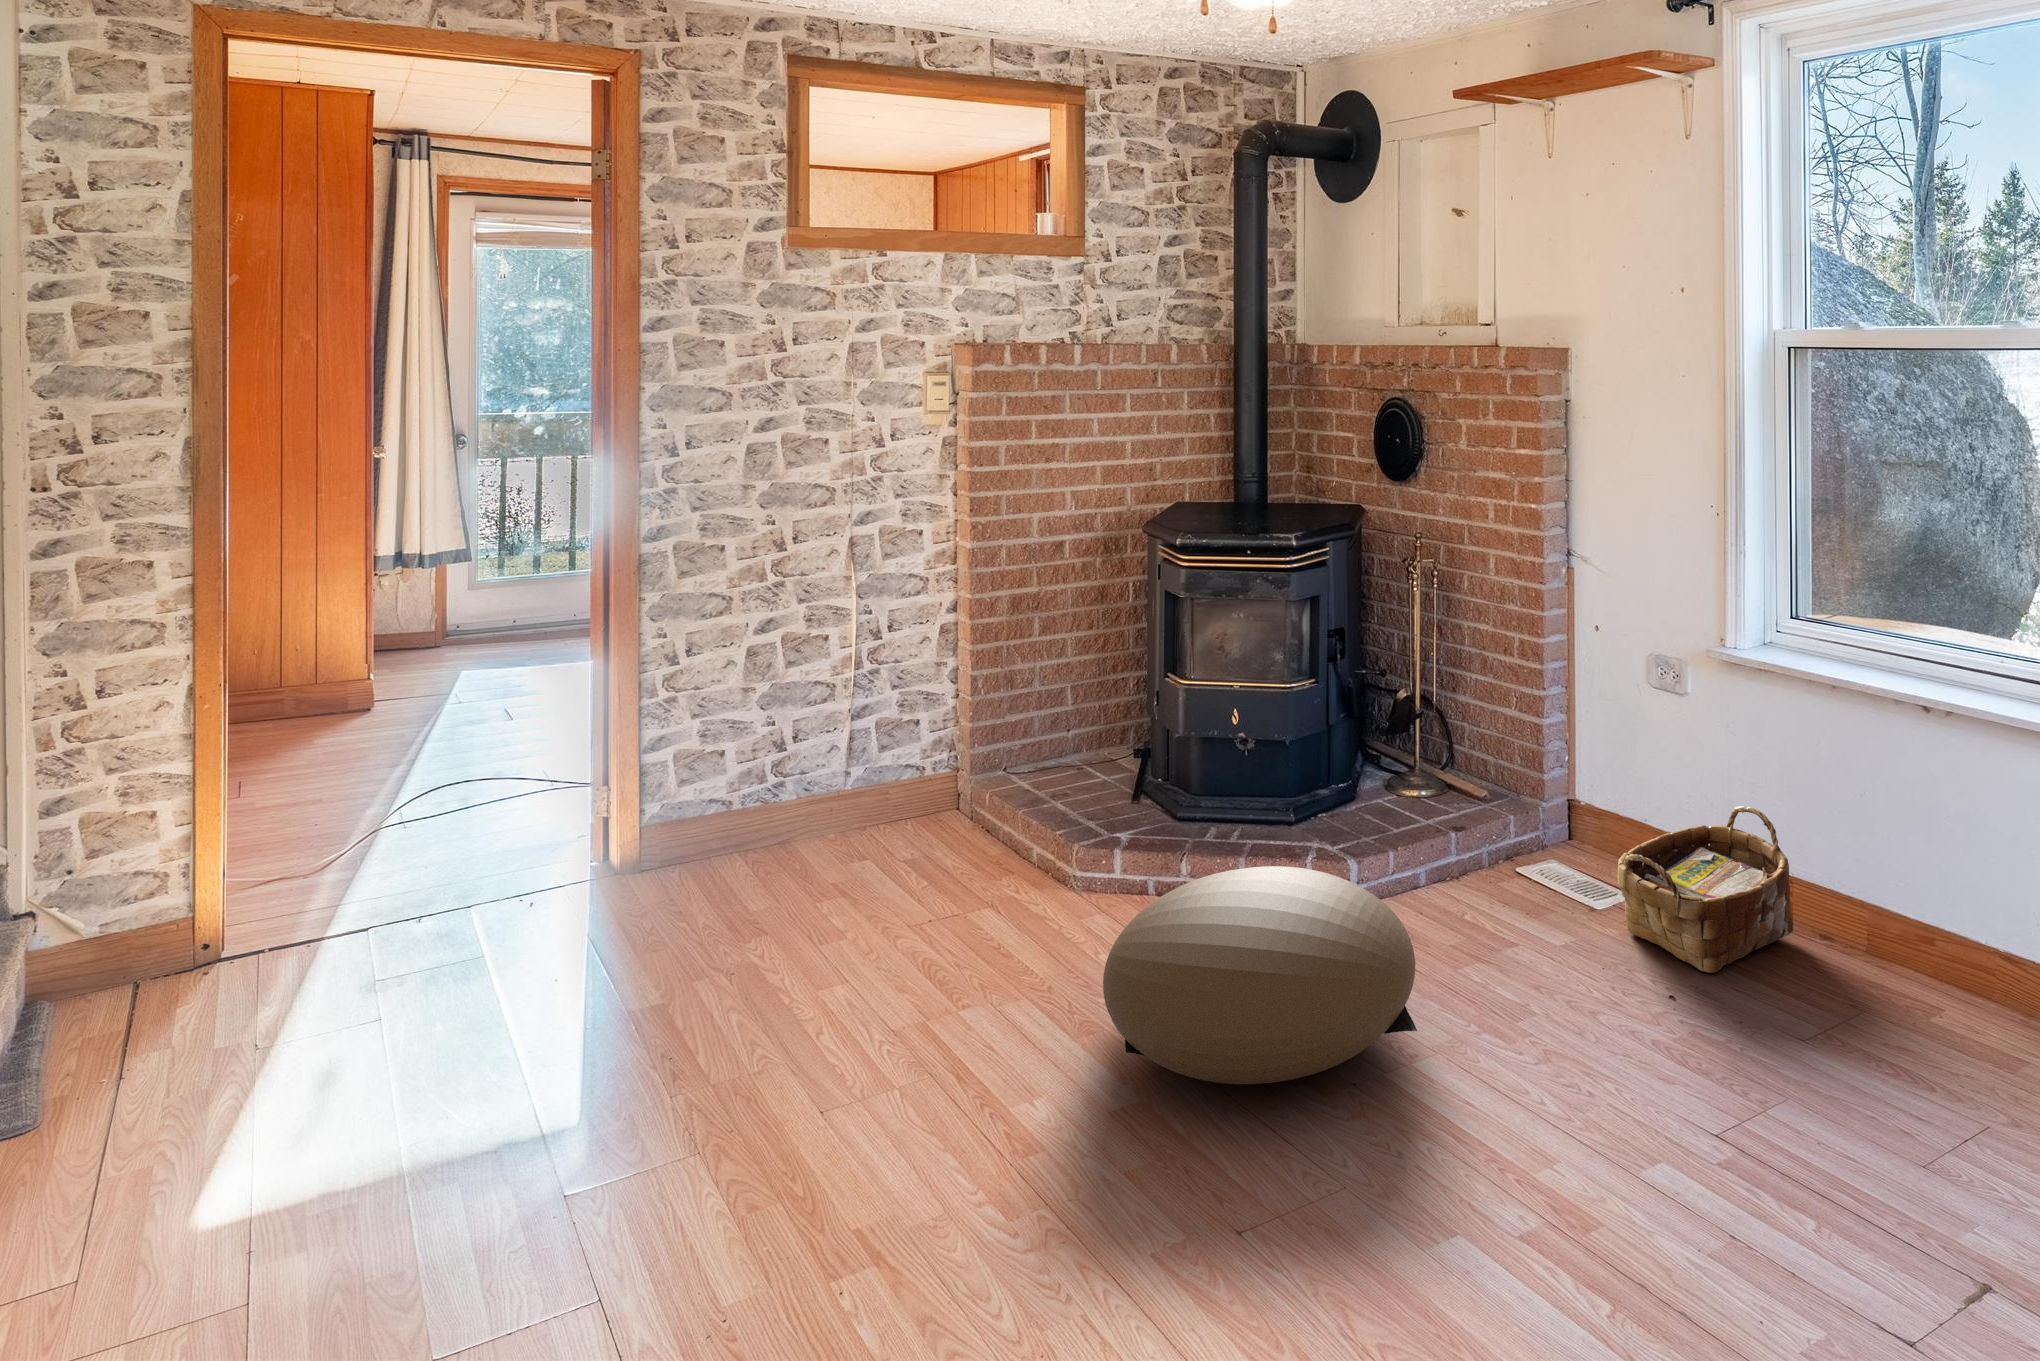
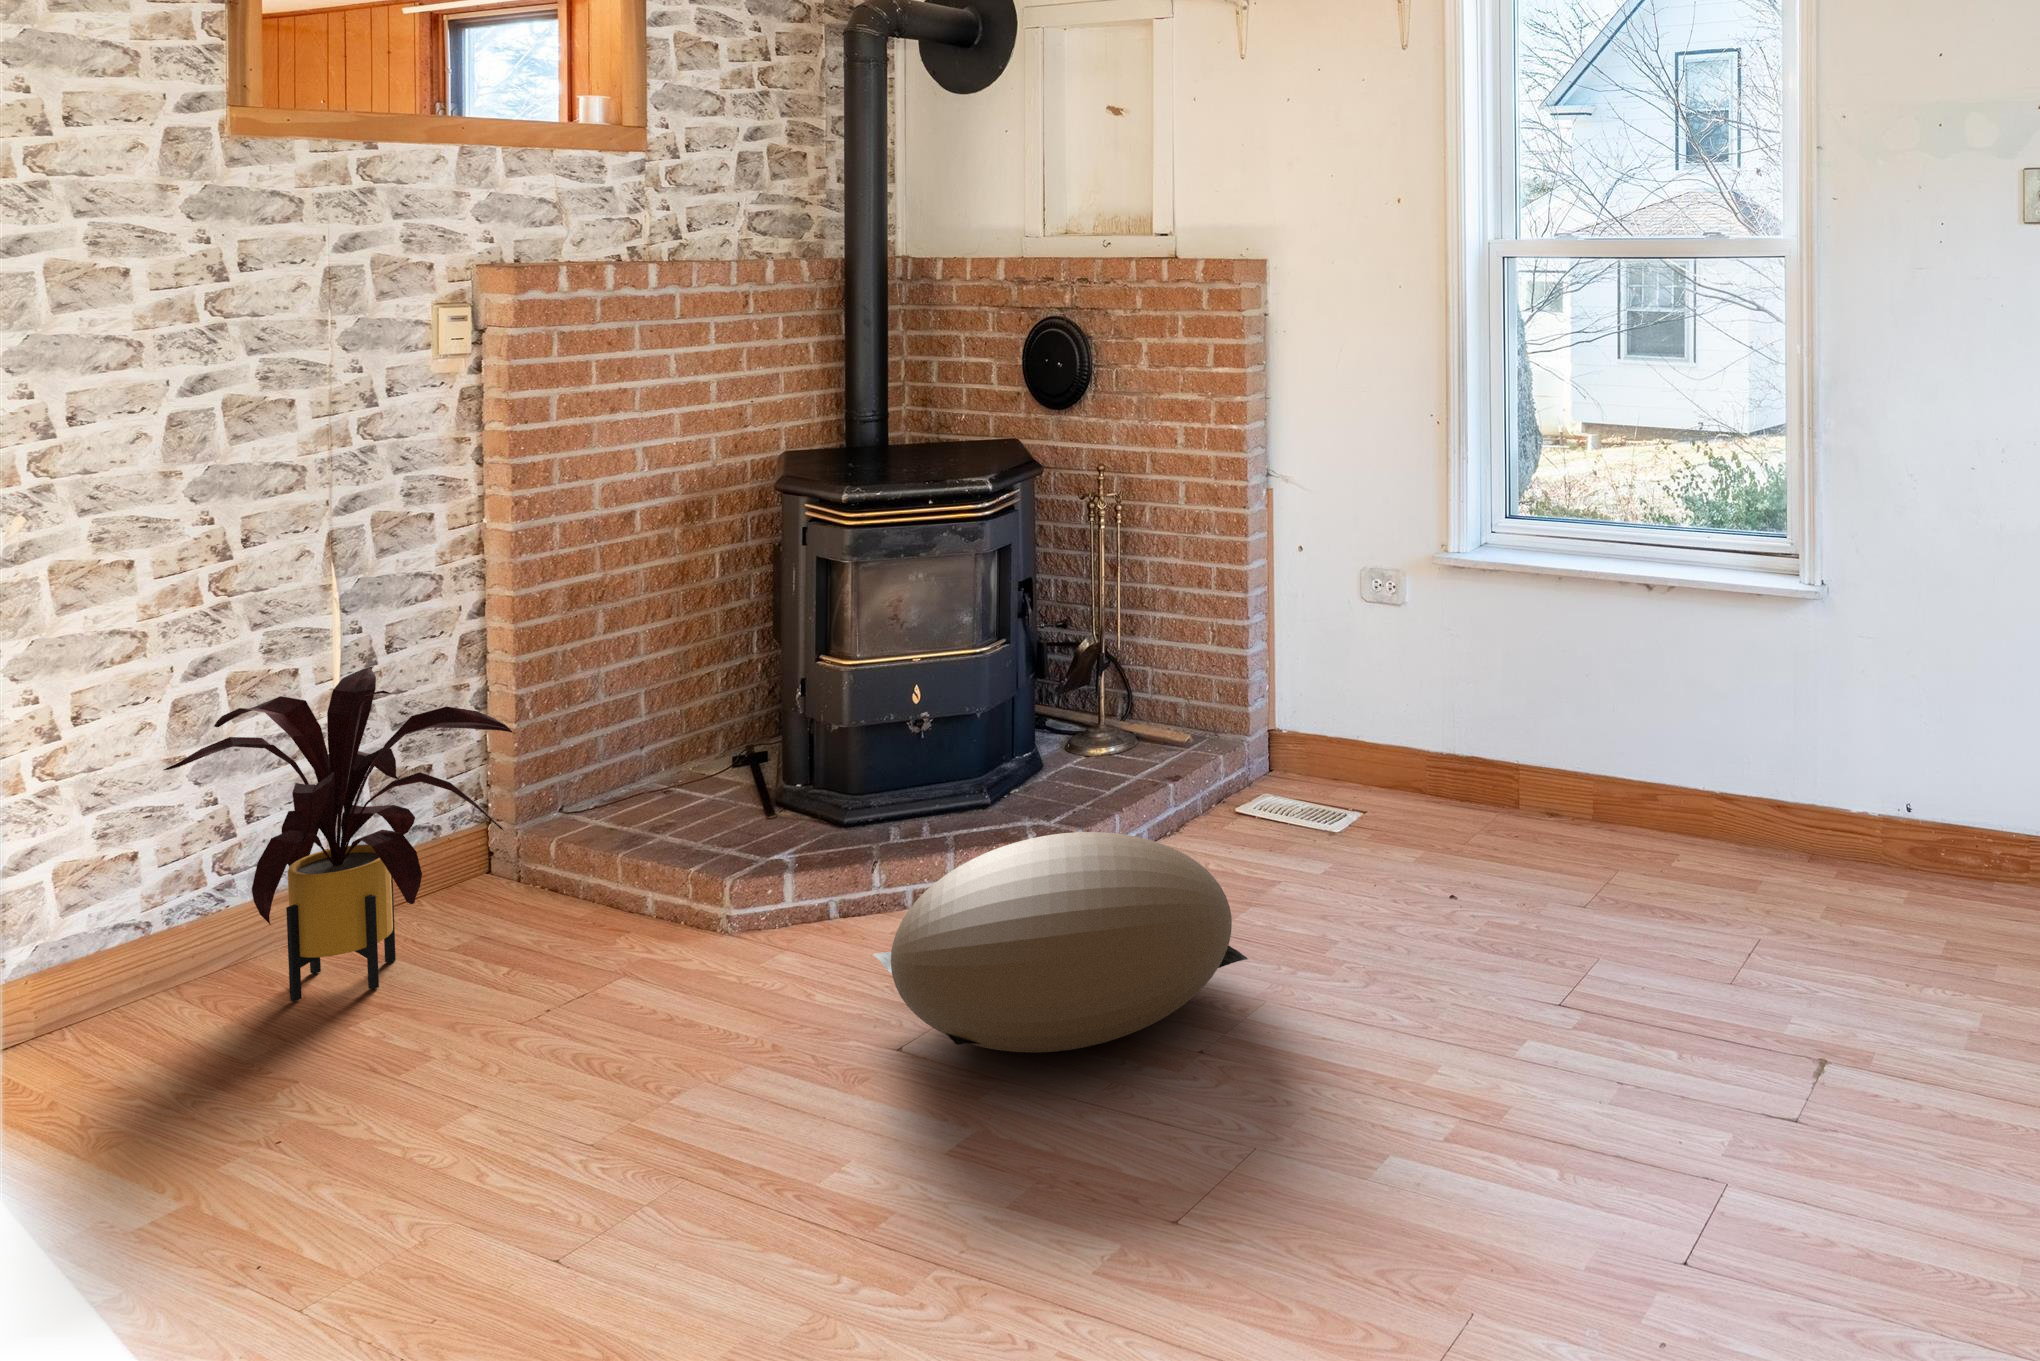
house plant: none [699,644,916,894] -> present [164,666,513,1001]
woven basket: present [1618,806,1793,973] -> none [1366,708,1520,863]

